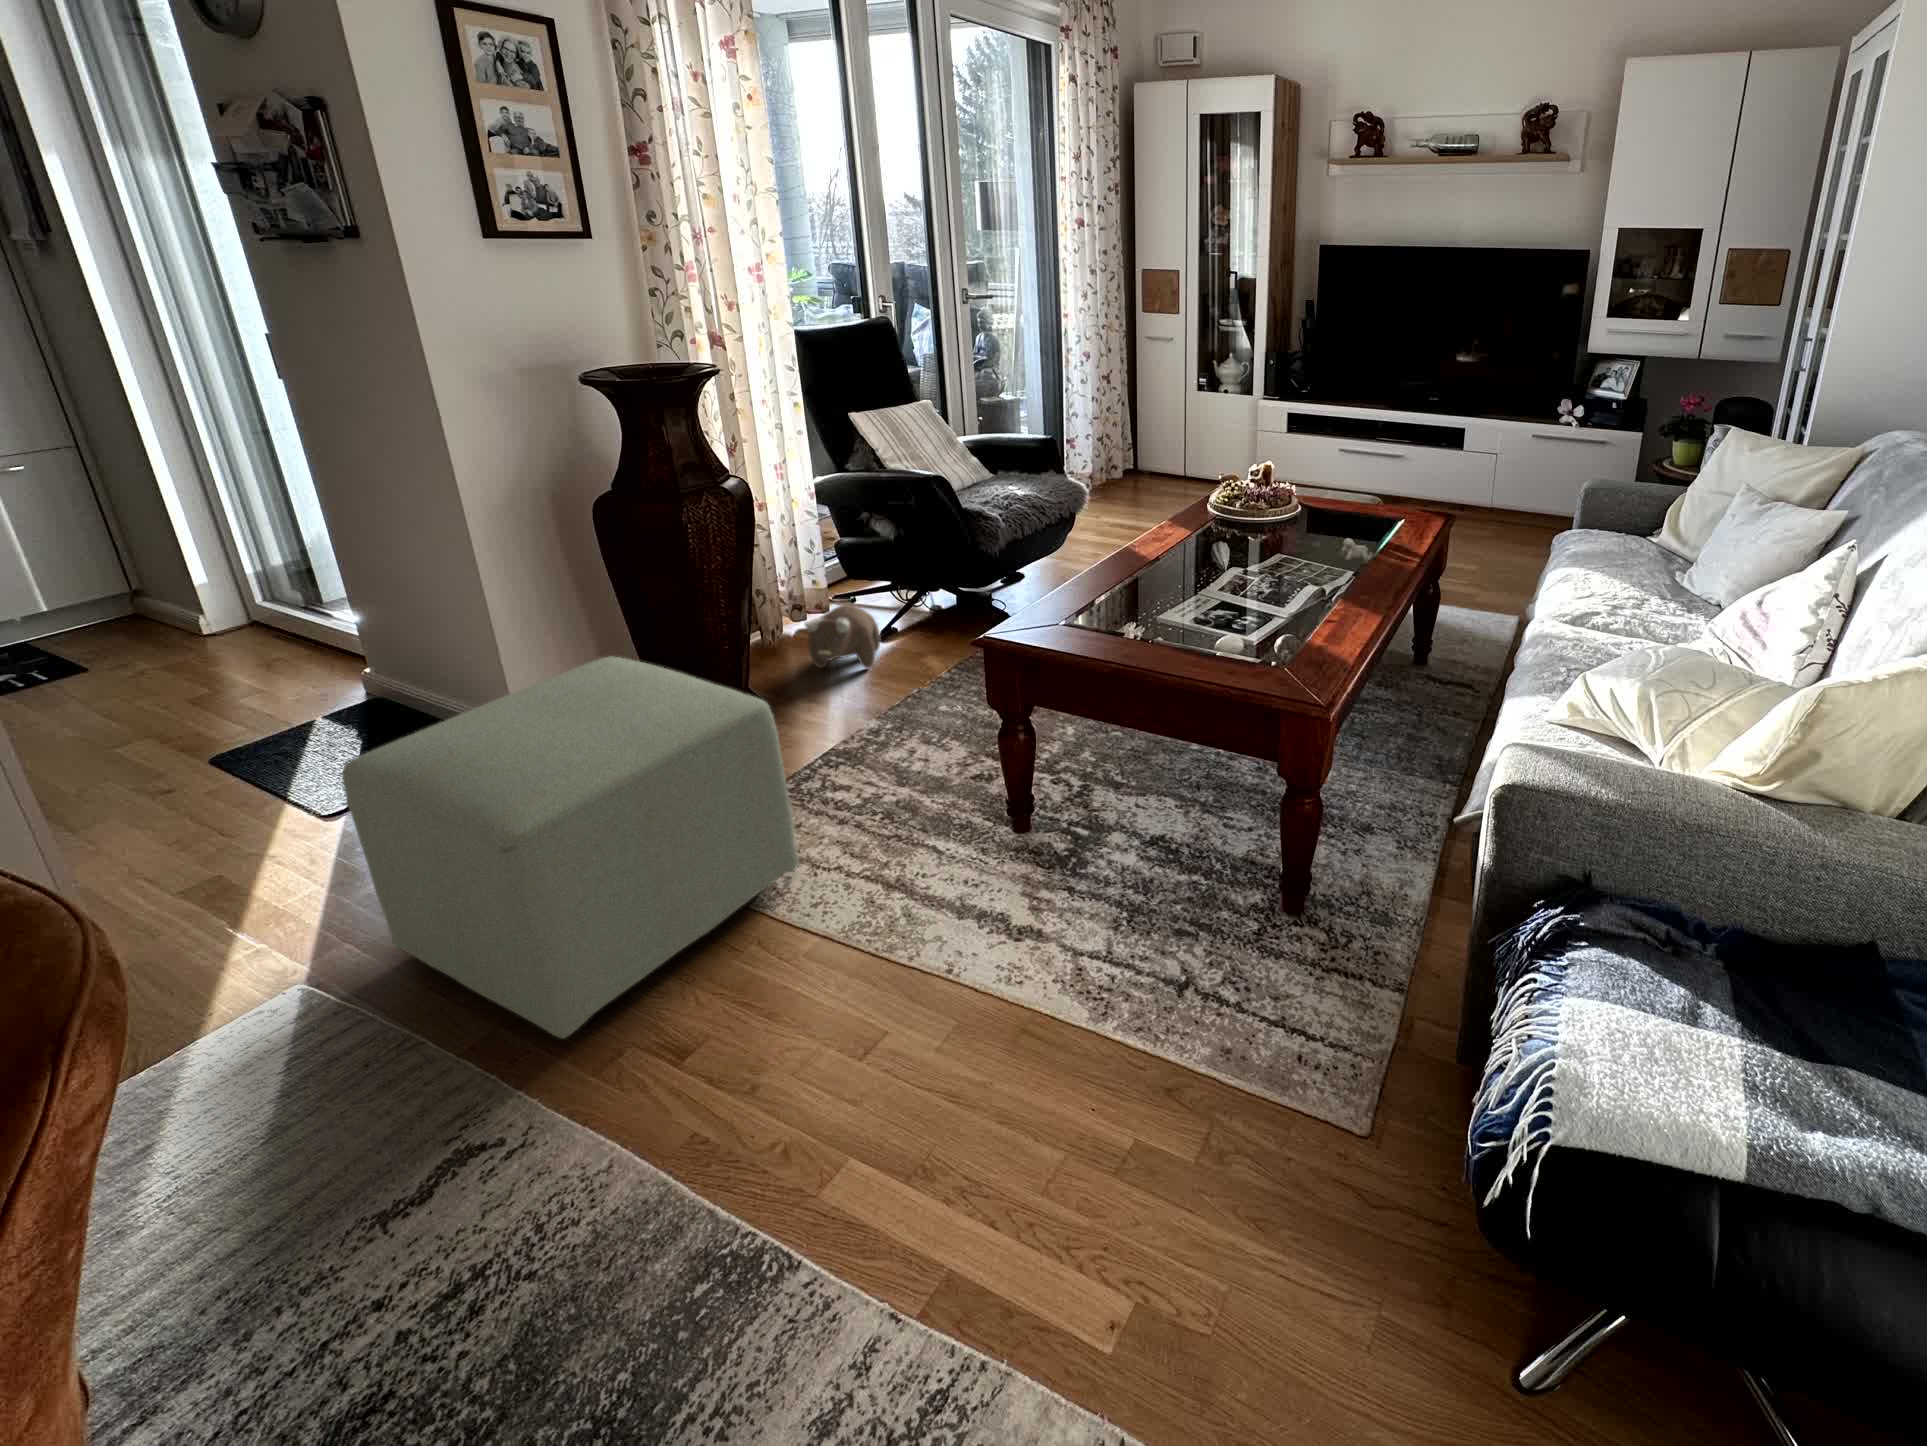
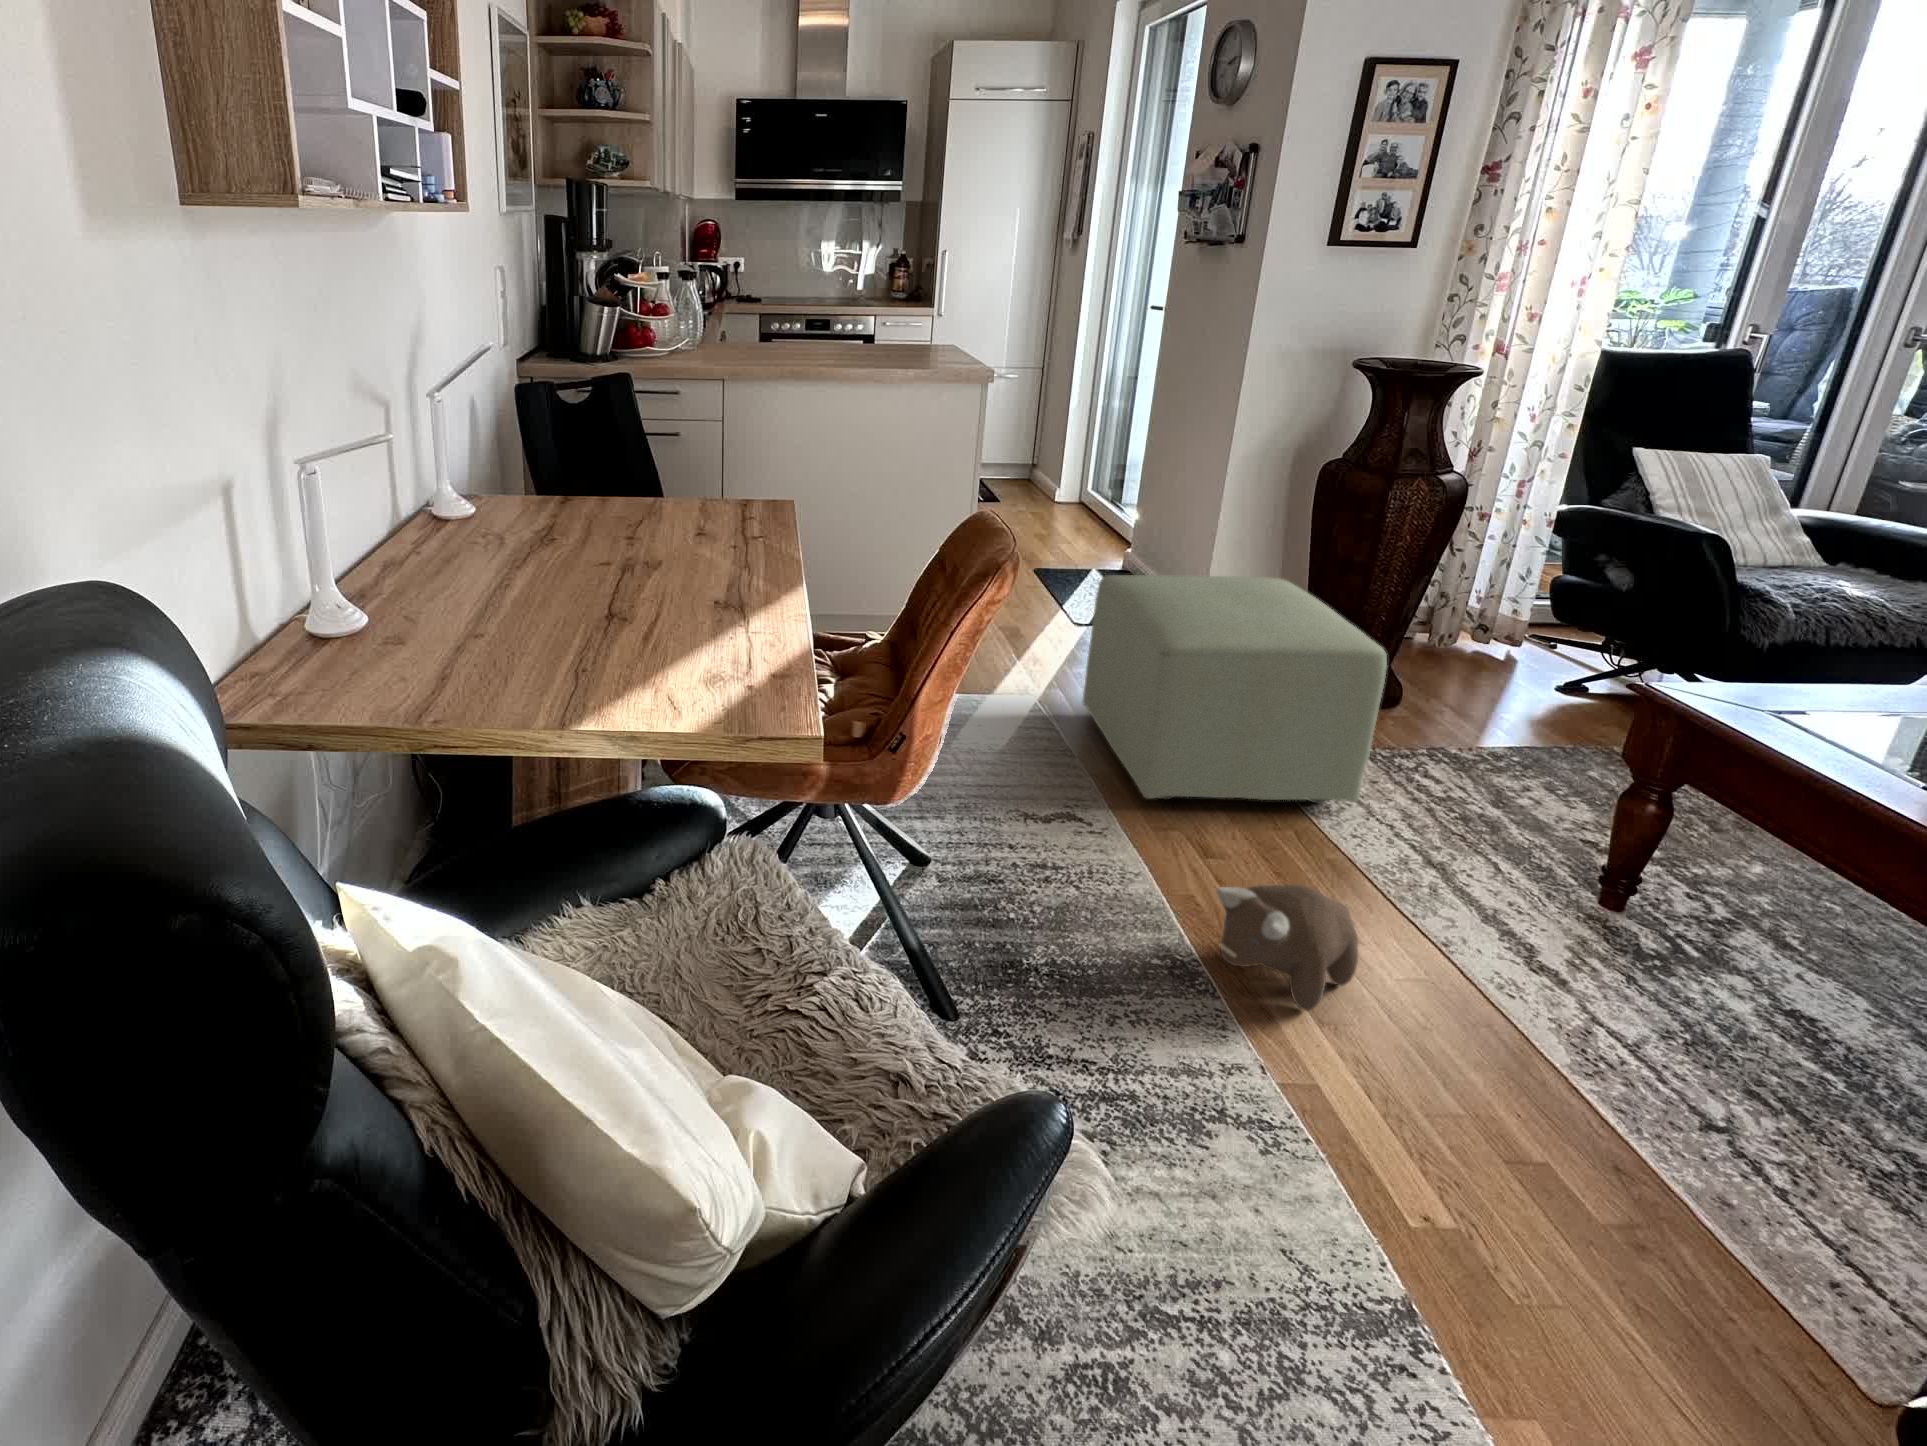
plush toy: present [805,605,880,668] -> present [1217,885,1358,1011]

